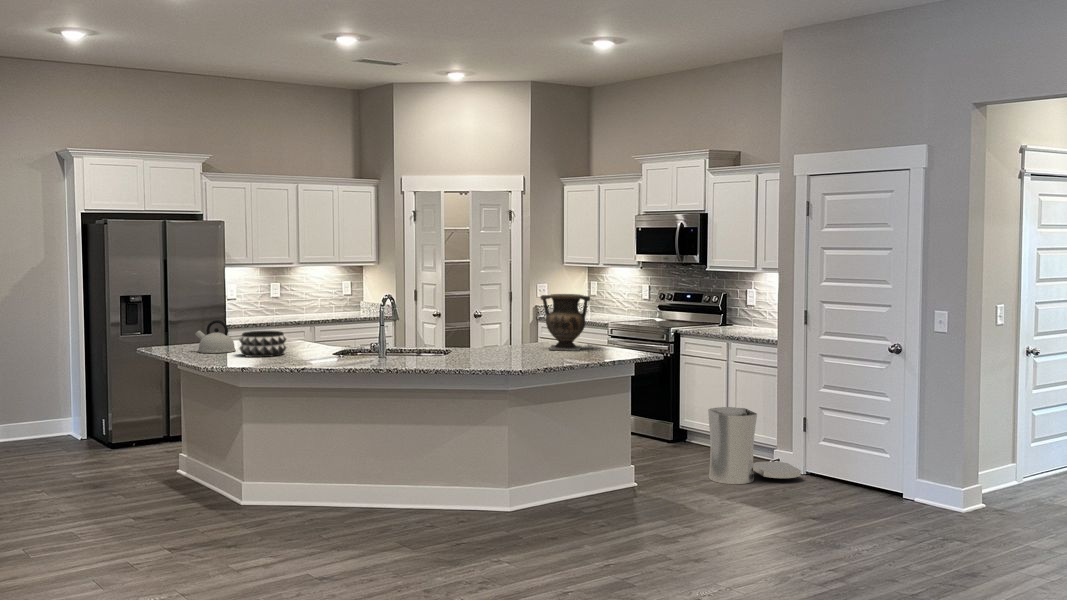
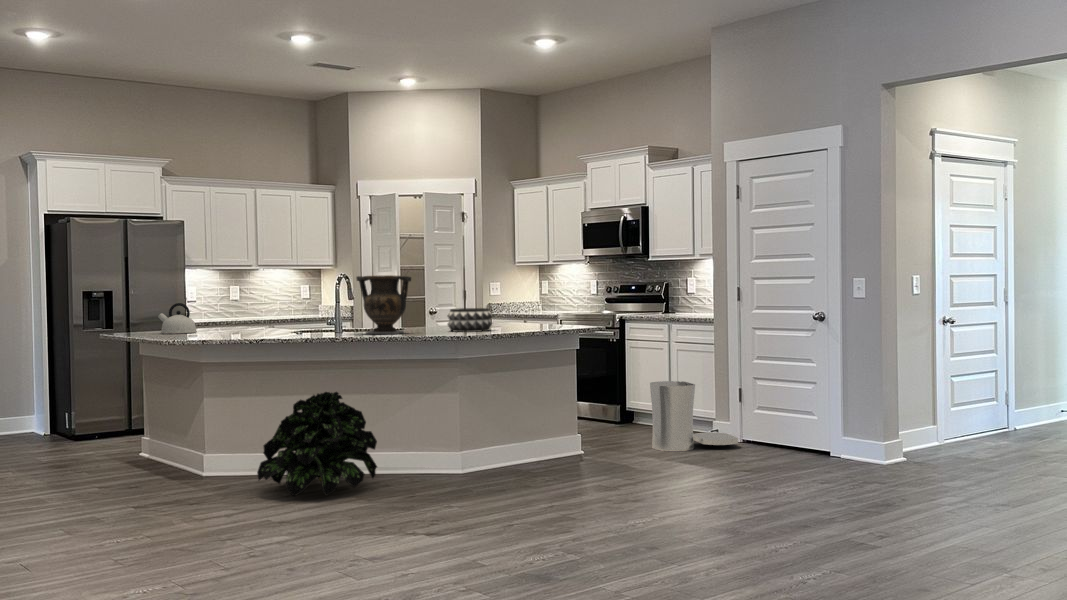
vase: present [541,294,590,351] -> present [356,275,411,334]
decorative bowl: present [239,331,286,357] -> present [447,308,492,332]
potted plant: none [297,427,423,542] -> present [257,392,377,496]

